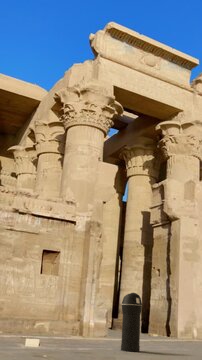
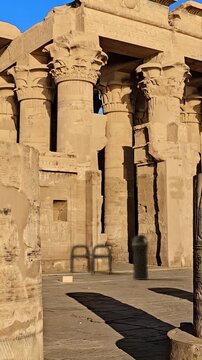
bench: none [55,304,103,341] -> present [70,244,112,274]

